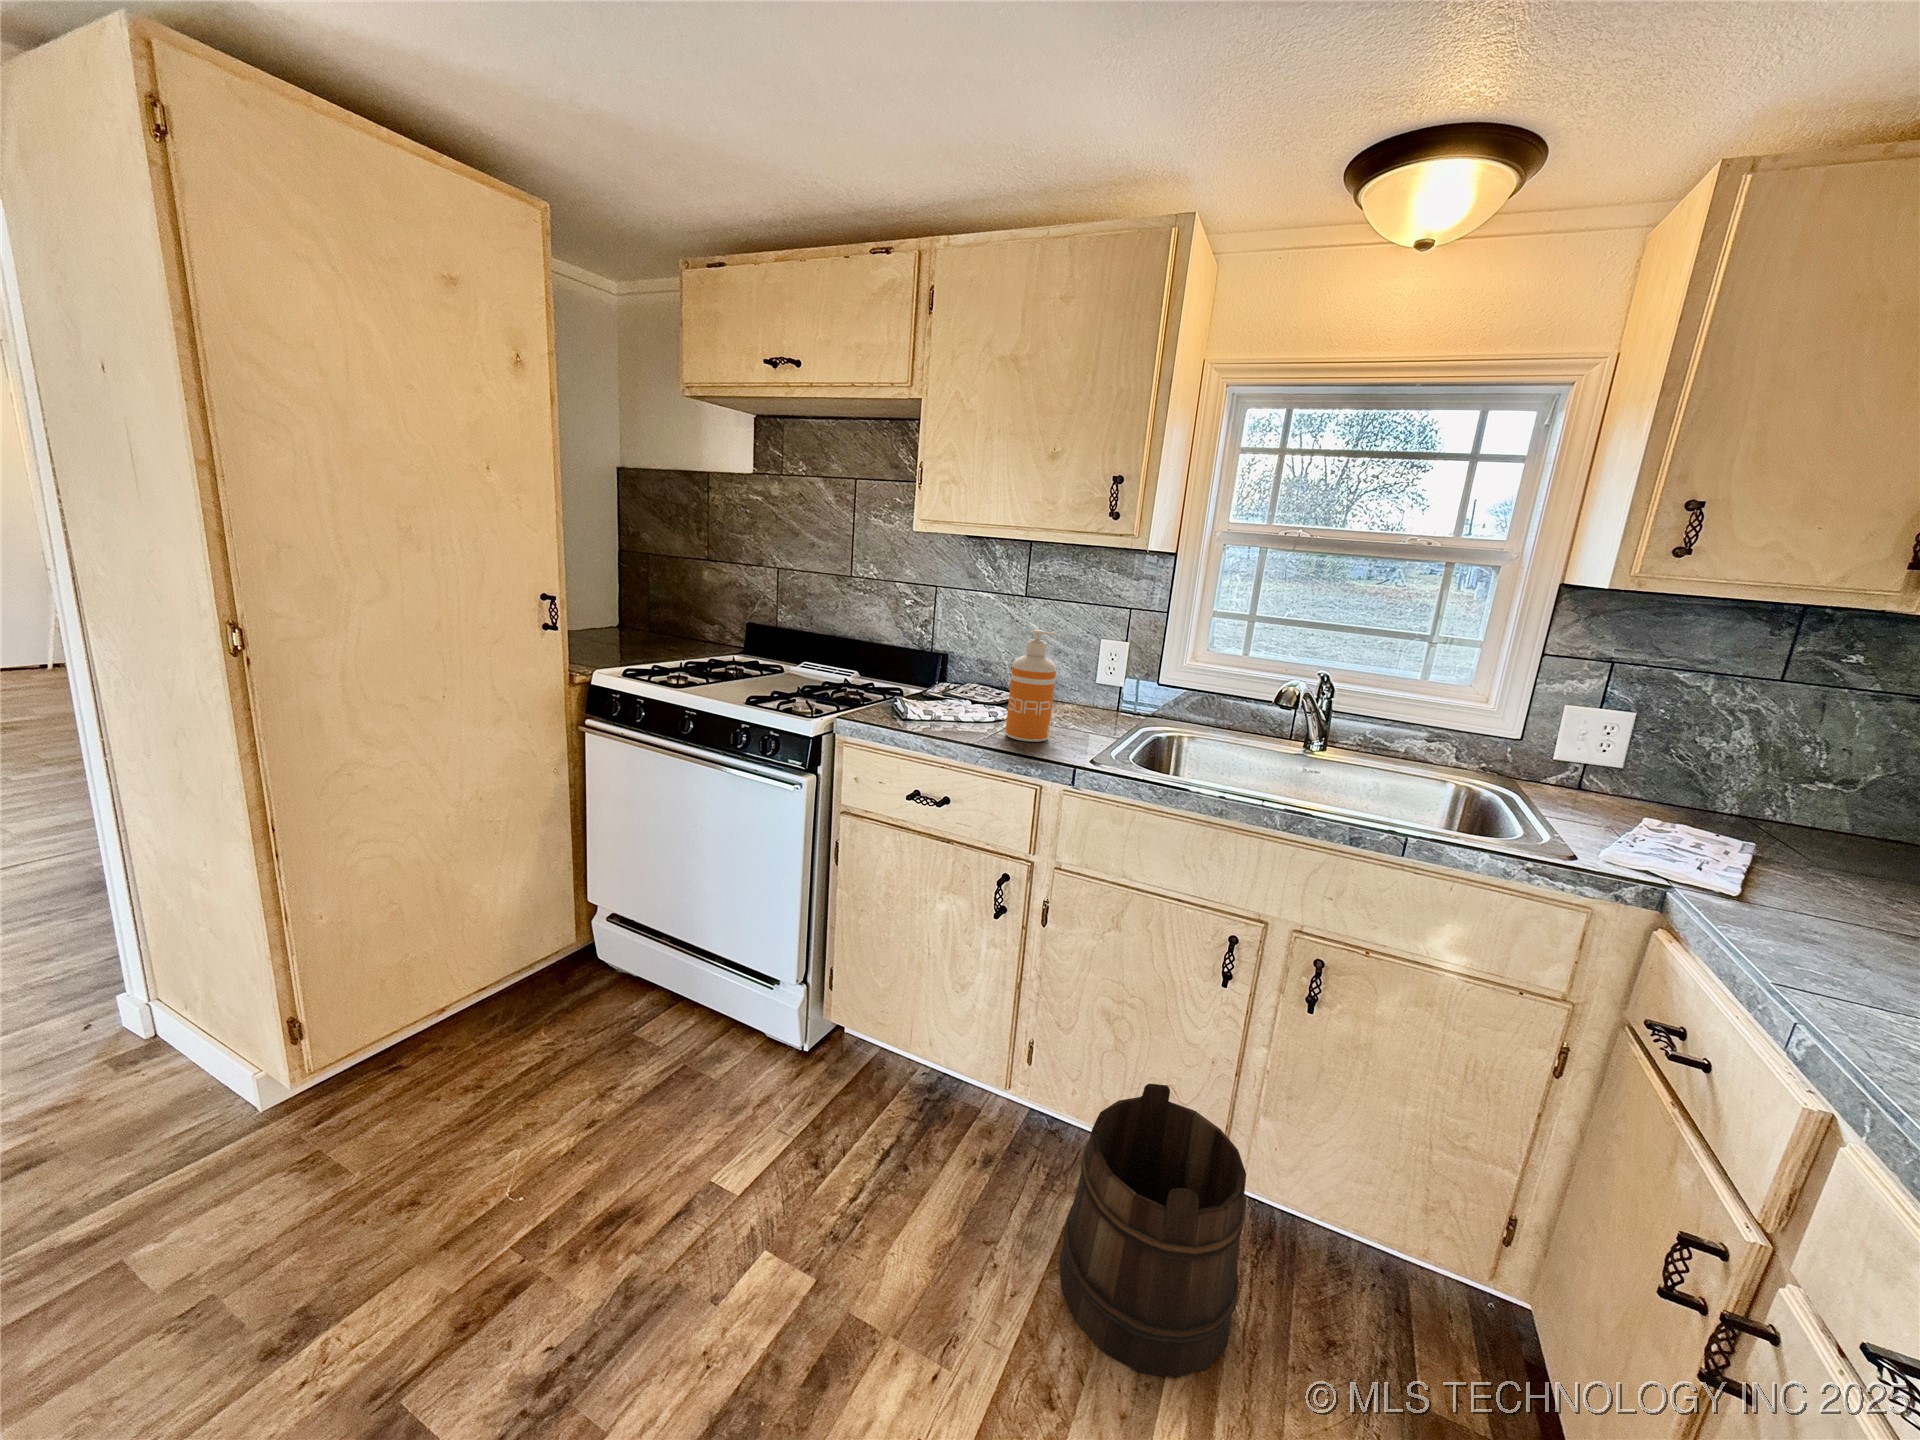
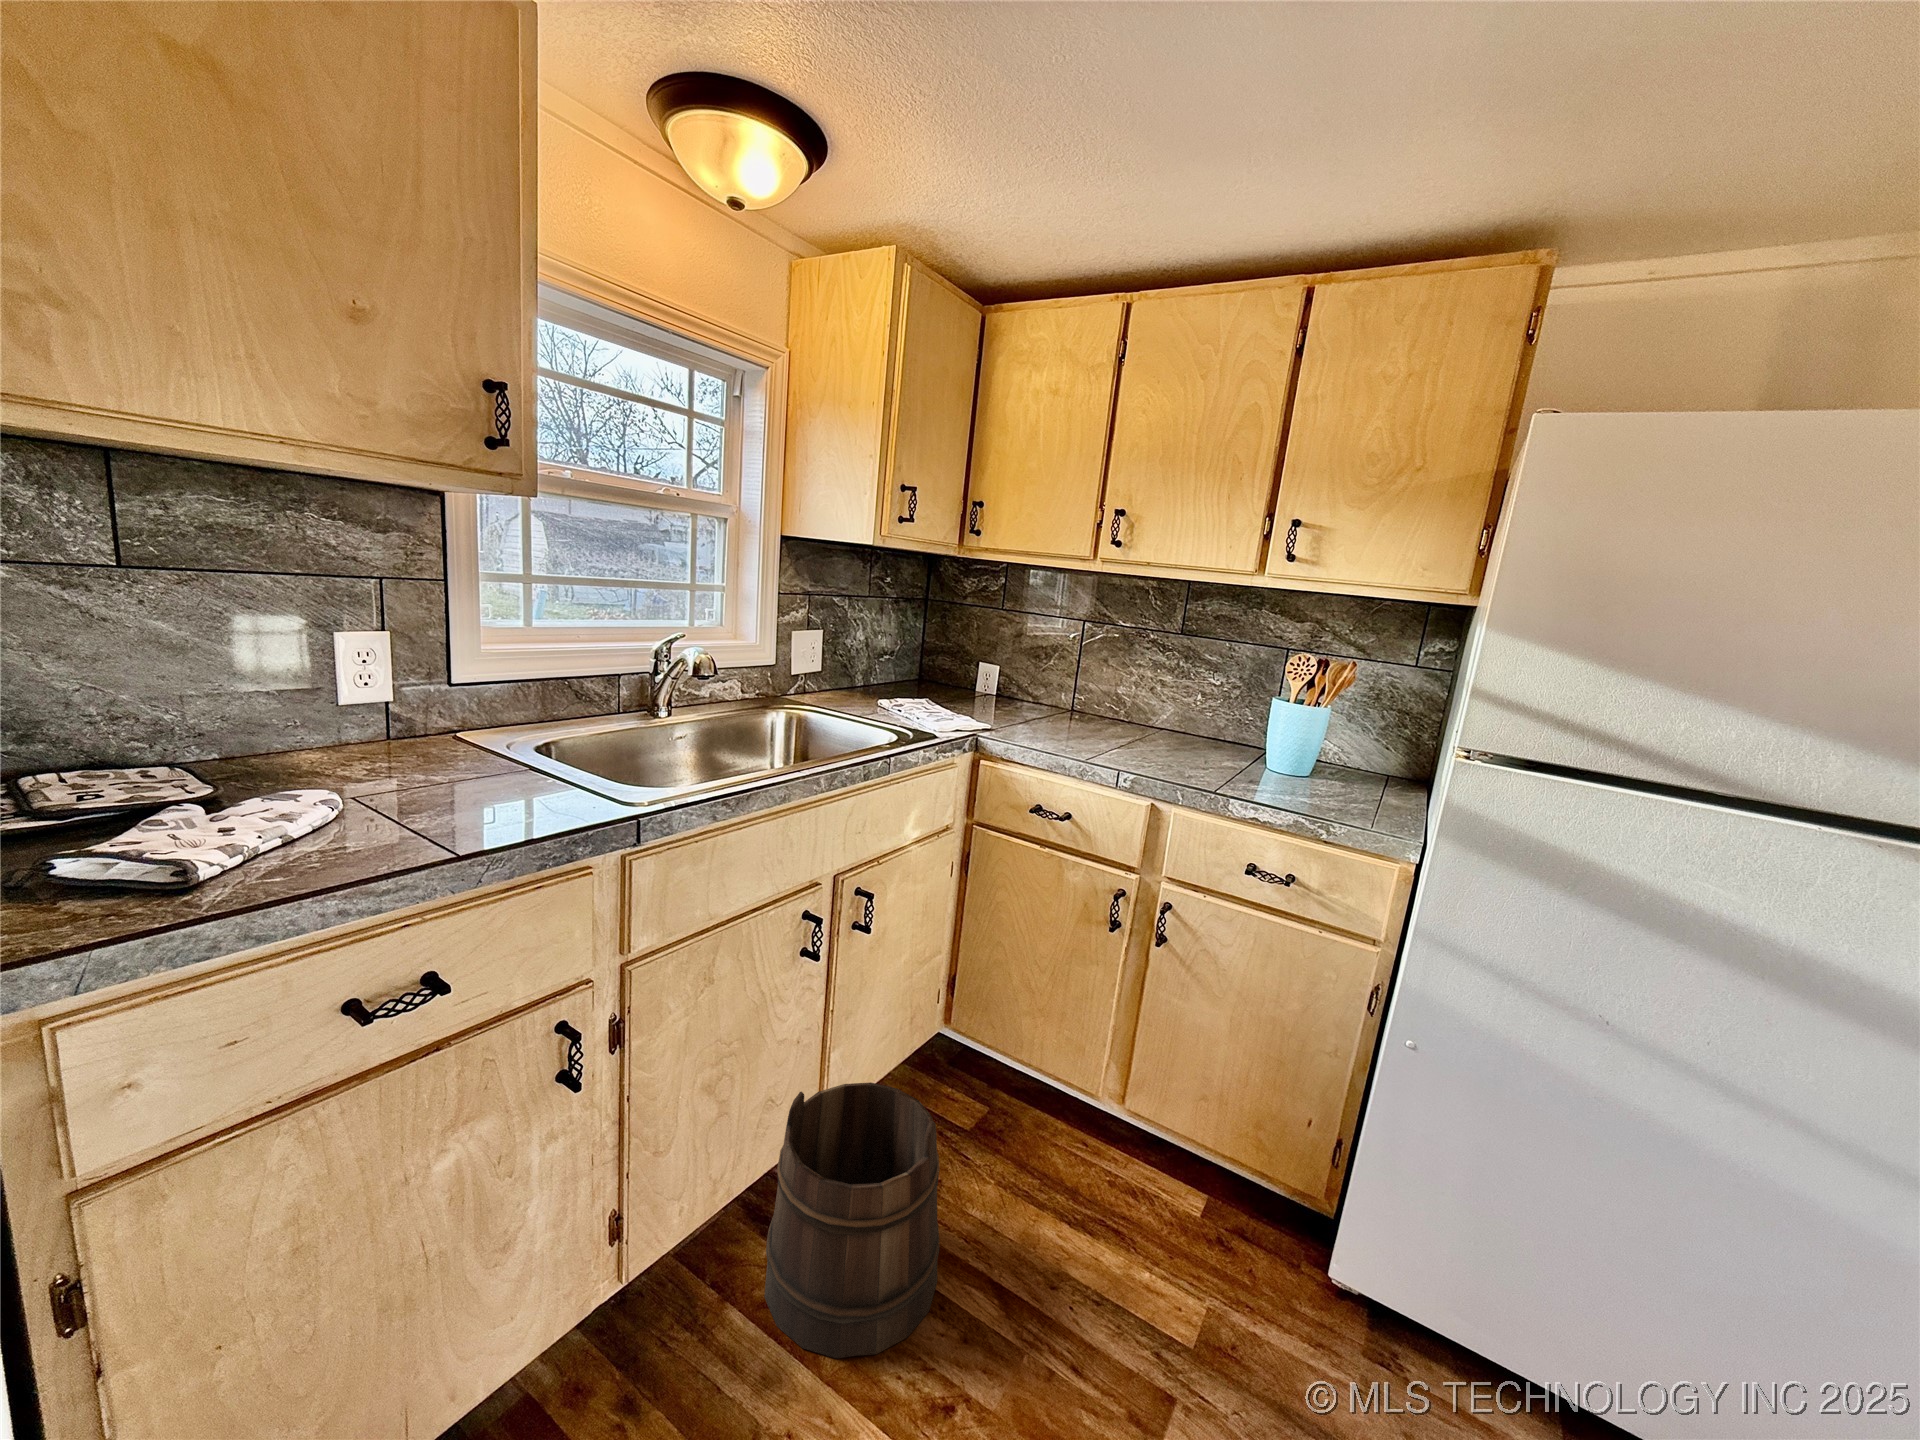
soap dispenser: present [1006,630,1058,742] -> none [415,634,504,824]

